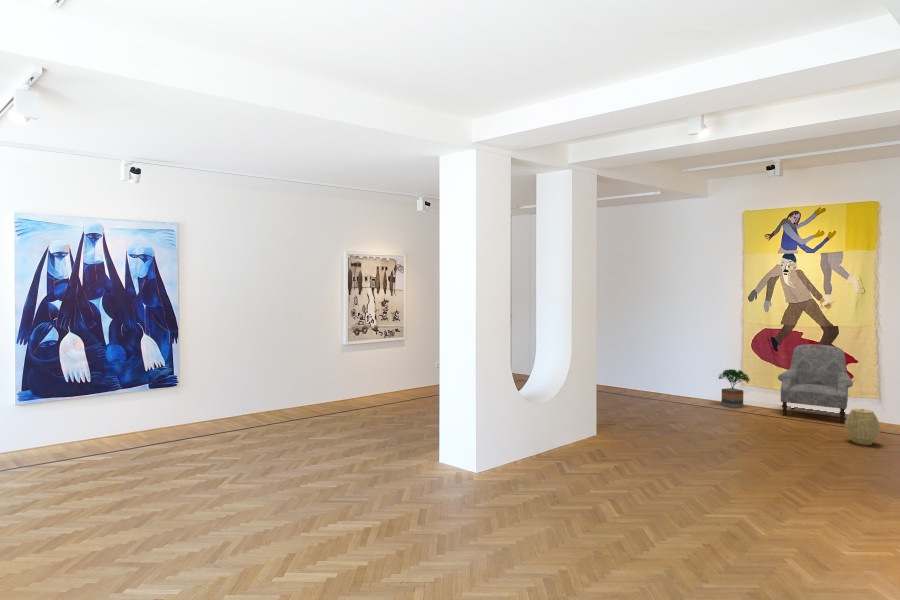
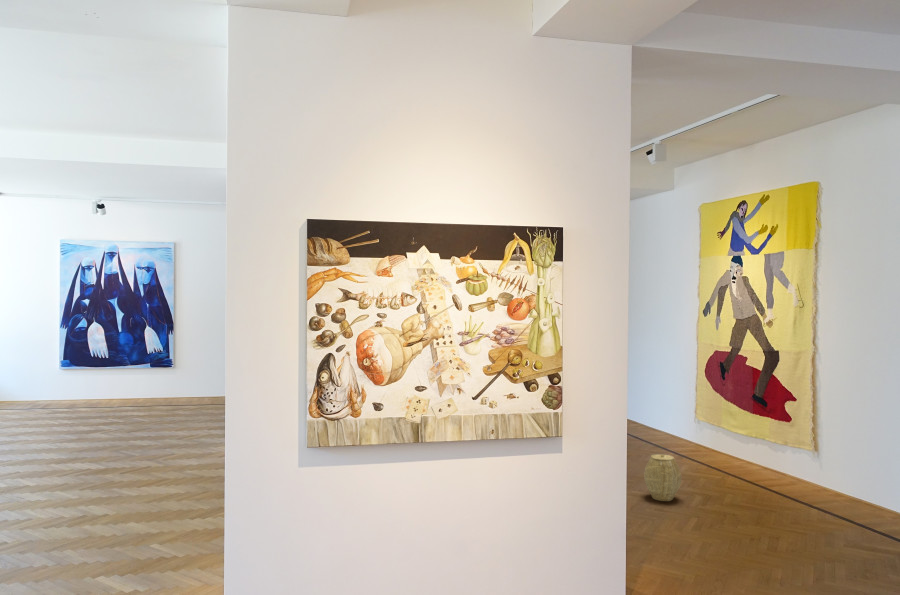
armchair: present [778,344,853,423] -> none [680,378,781,483]
potted tree: present [719,369,750,408] -> none [645,402,679,453]

